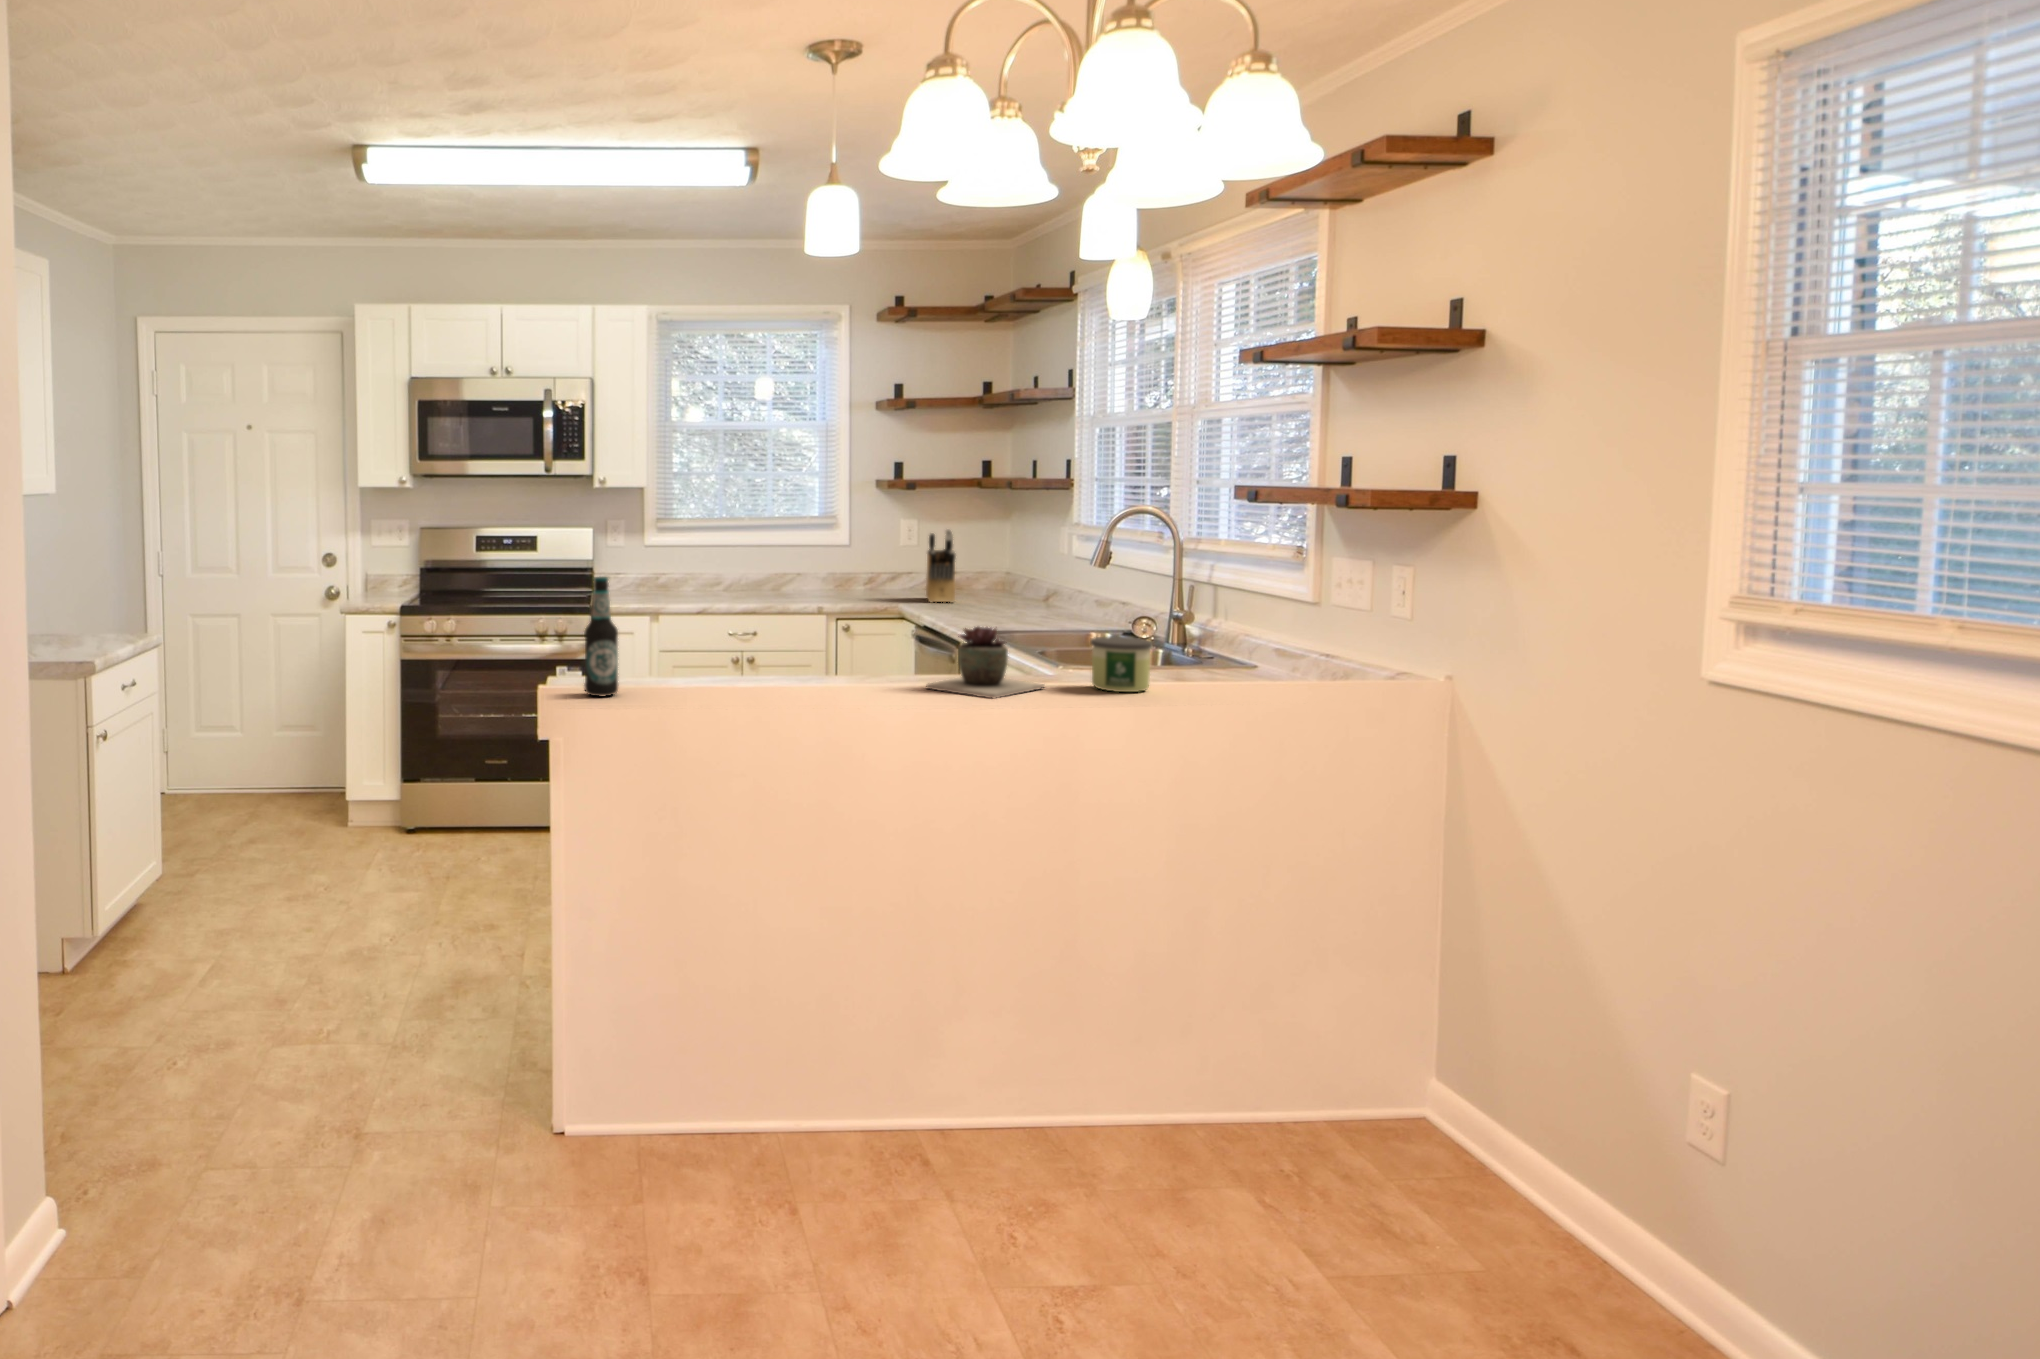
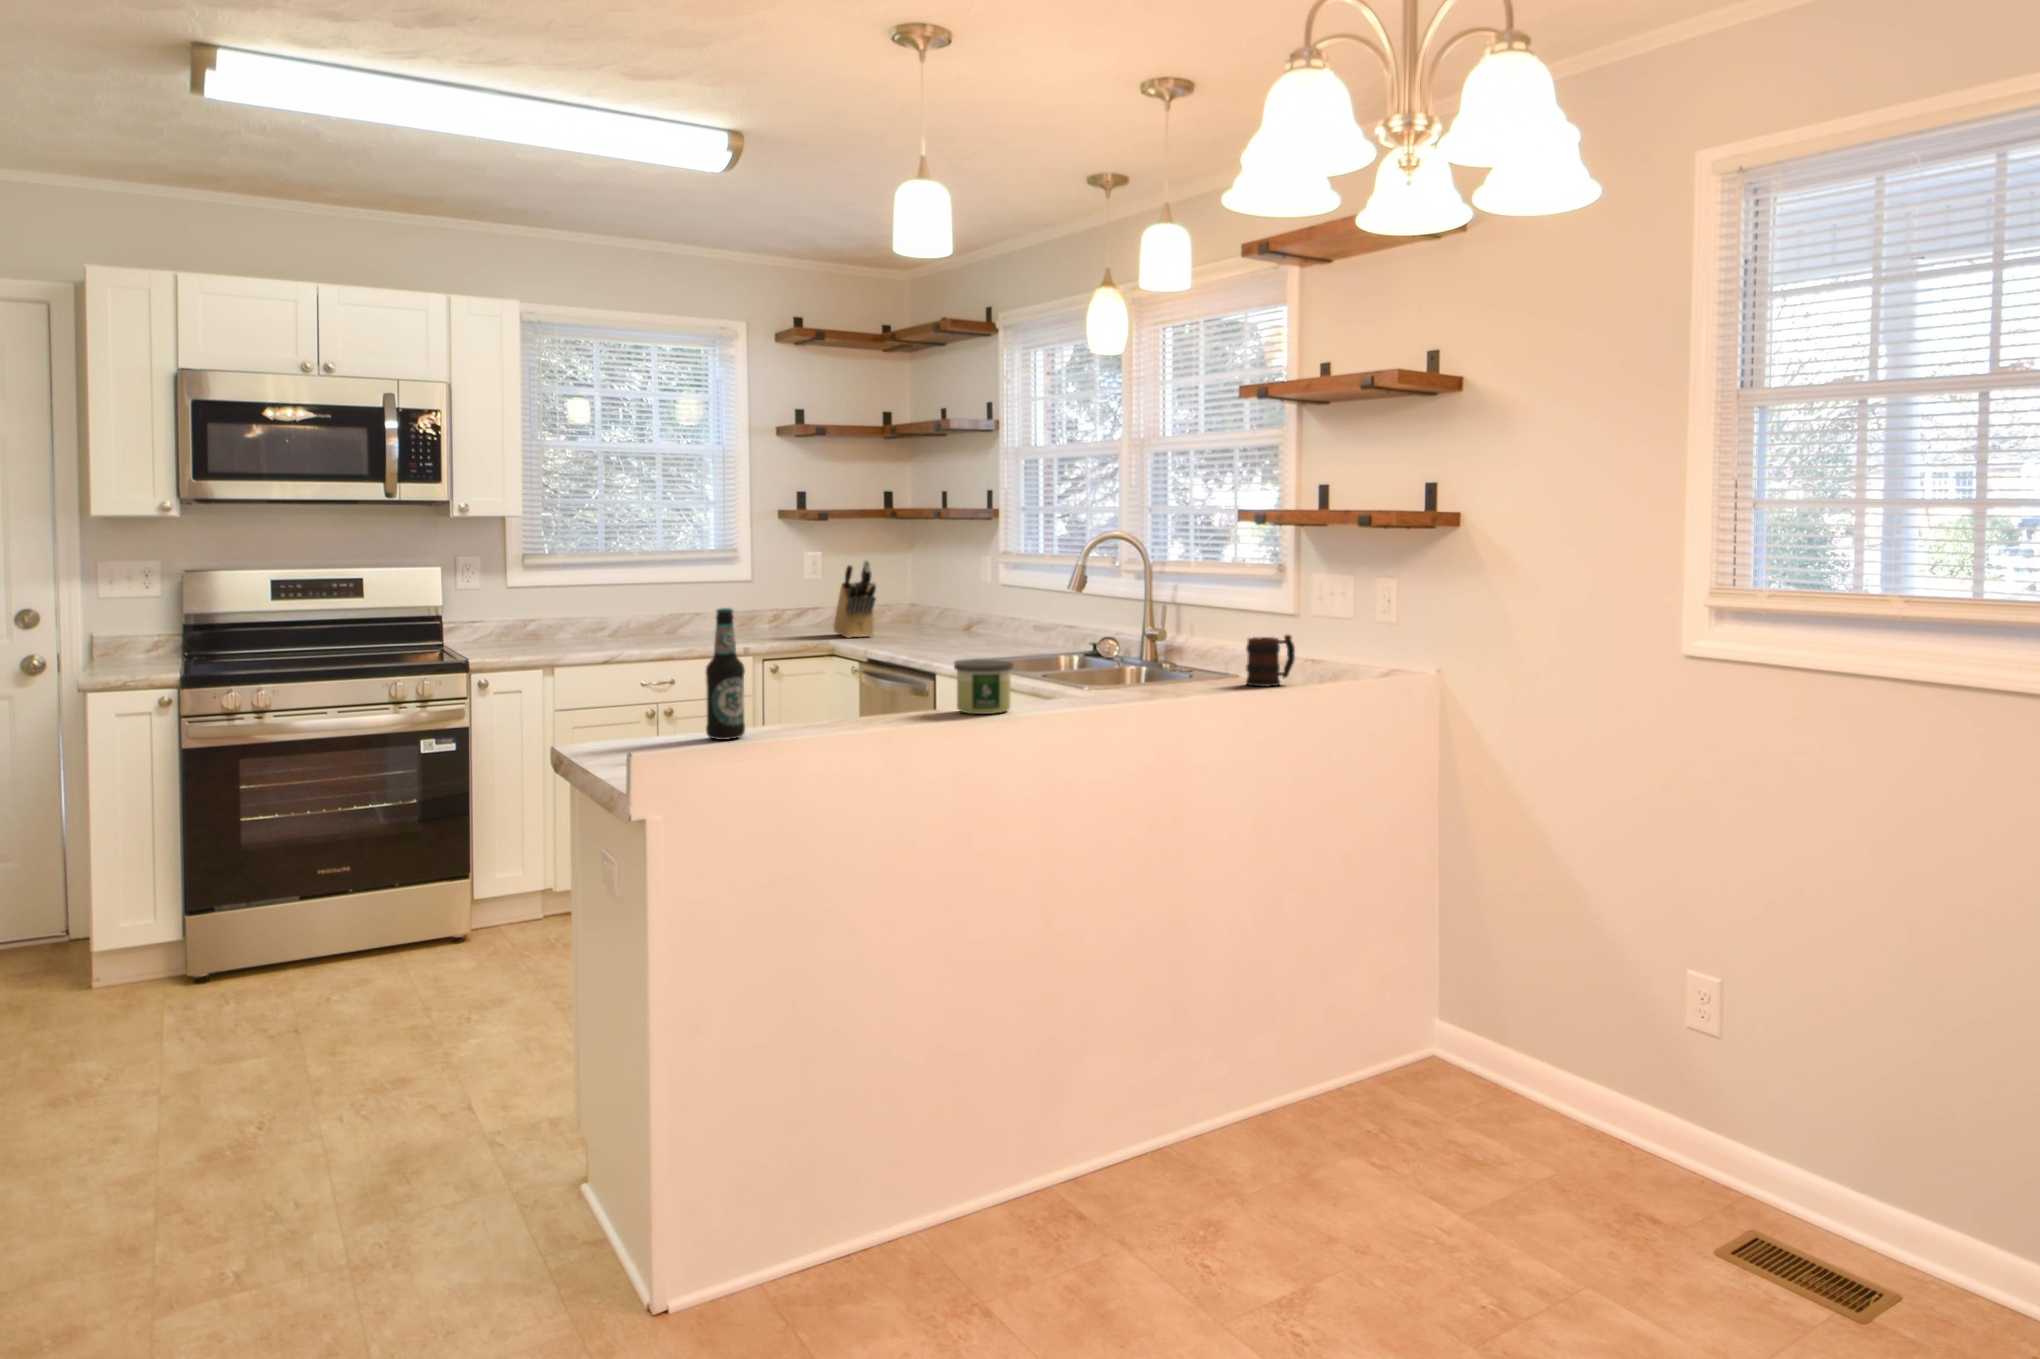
succulent plant: present [926,626,1044,699] -> none [1022,642,1117,708]
mug: none [1228,632,1296,692] -> present [1246,635,1295,686]
candle: present [1090,637,1154,692] -> present [954,660,1013,714]

